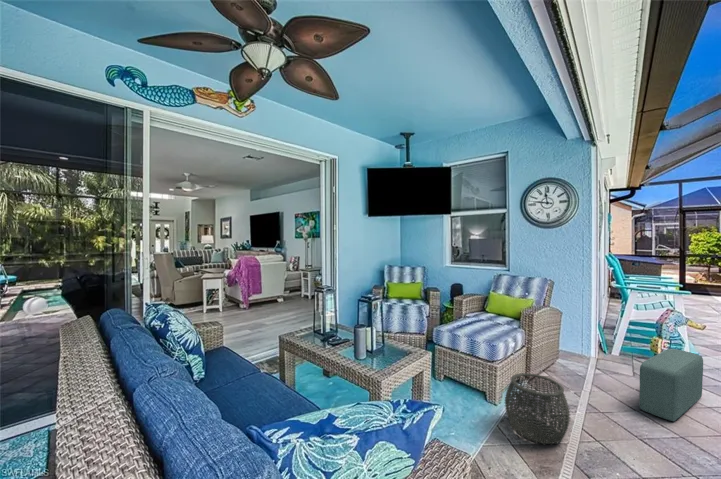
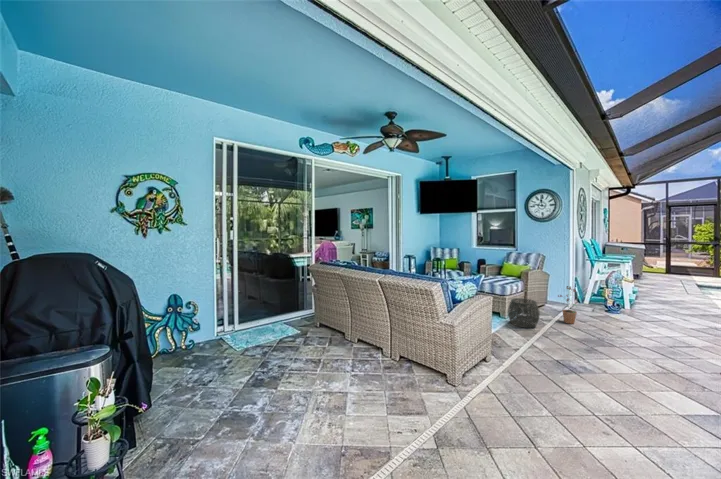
potted plant: none [592,346,638,423] -> present [558,286,577,324]
pouf: present [639,349,703,421] -> none [583,292,624,324]

